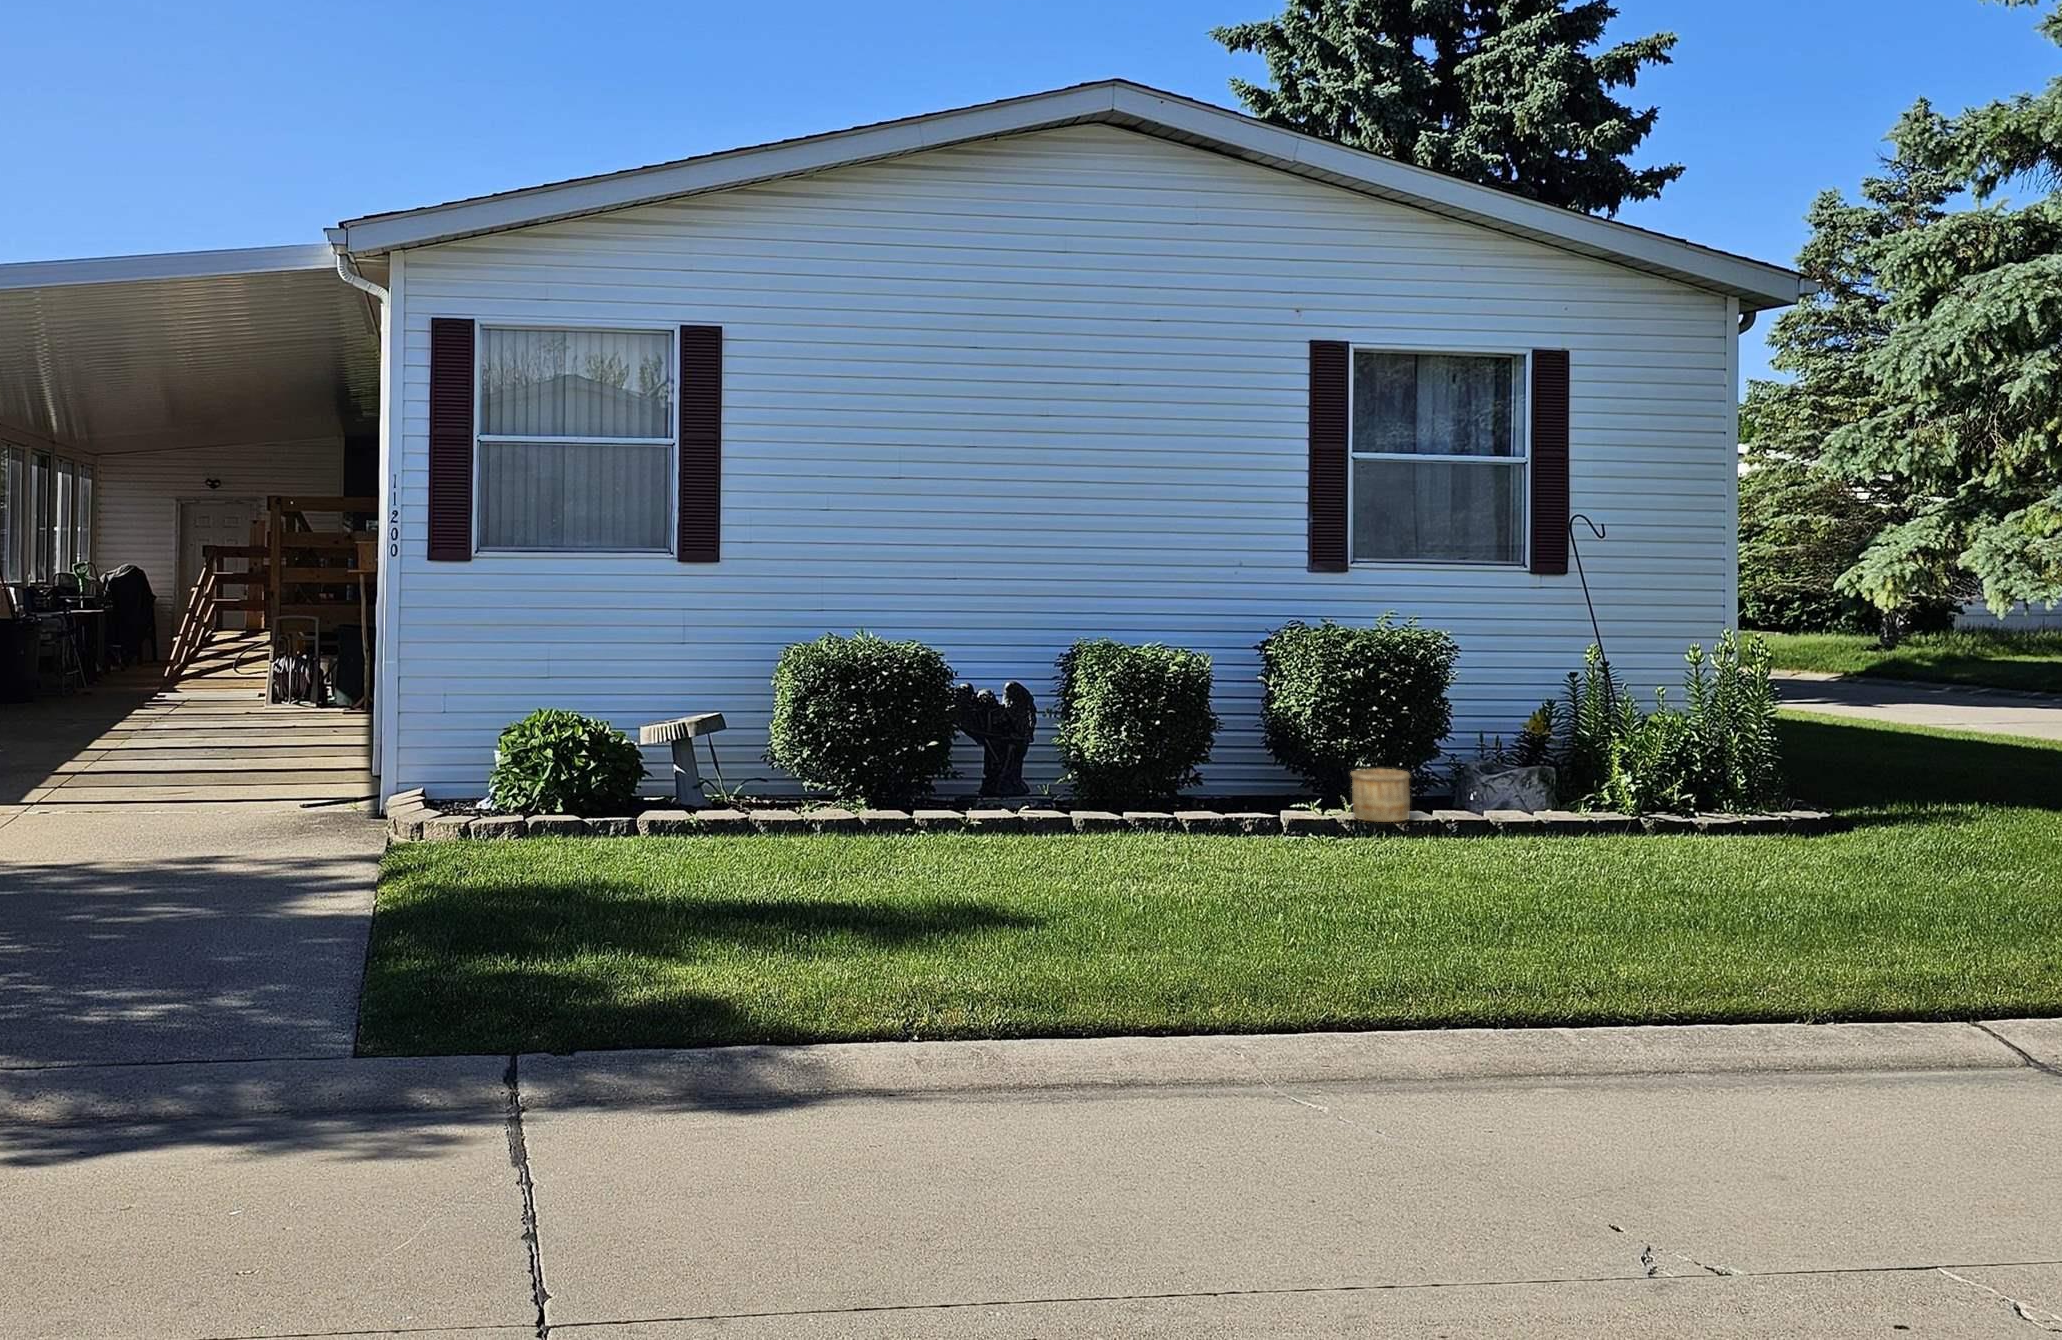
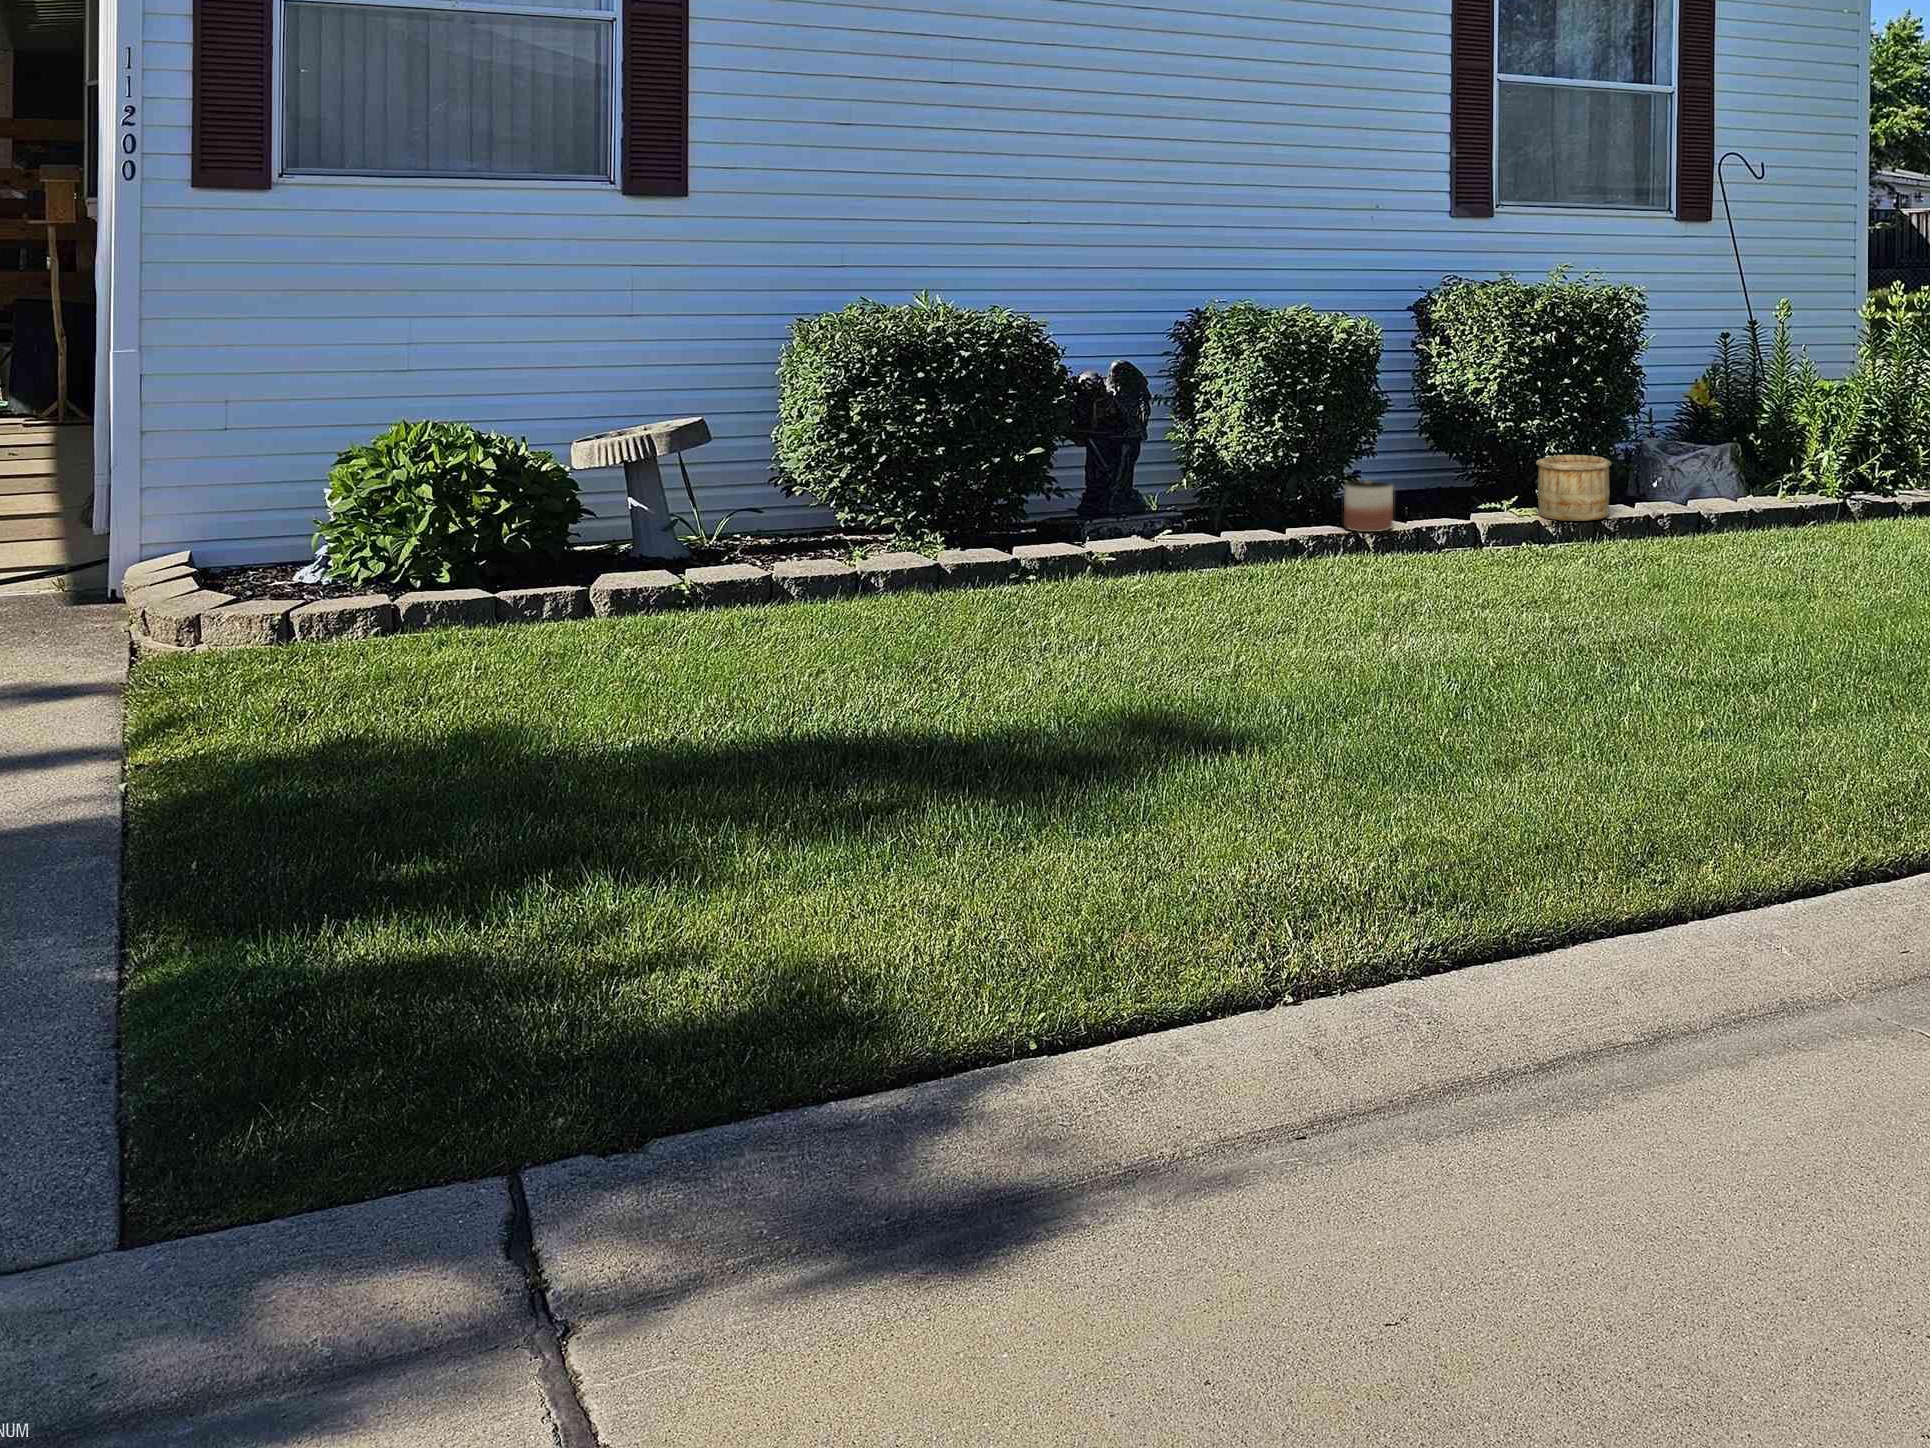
planter: none [1184,782,1223,821] -> present [1344,481,1393,532]

